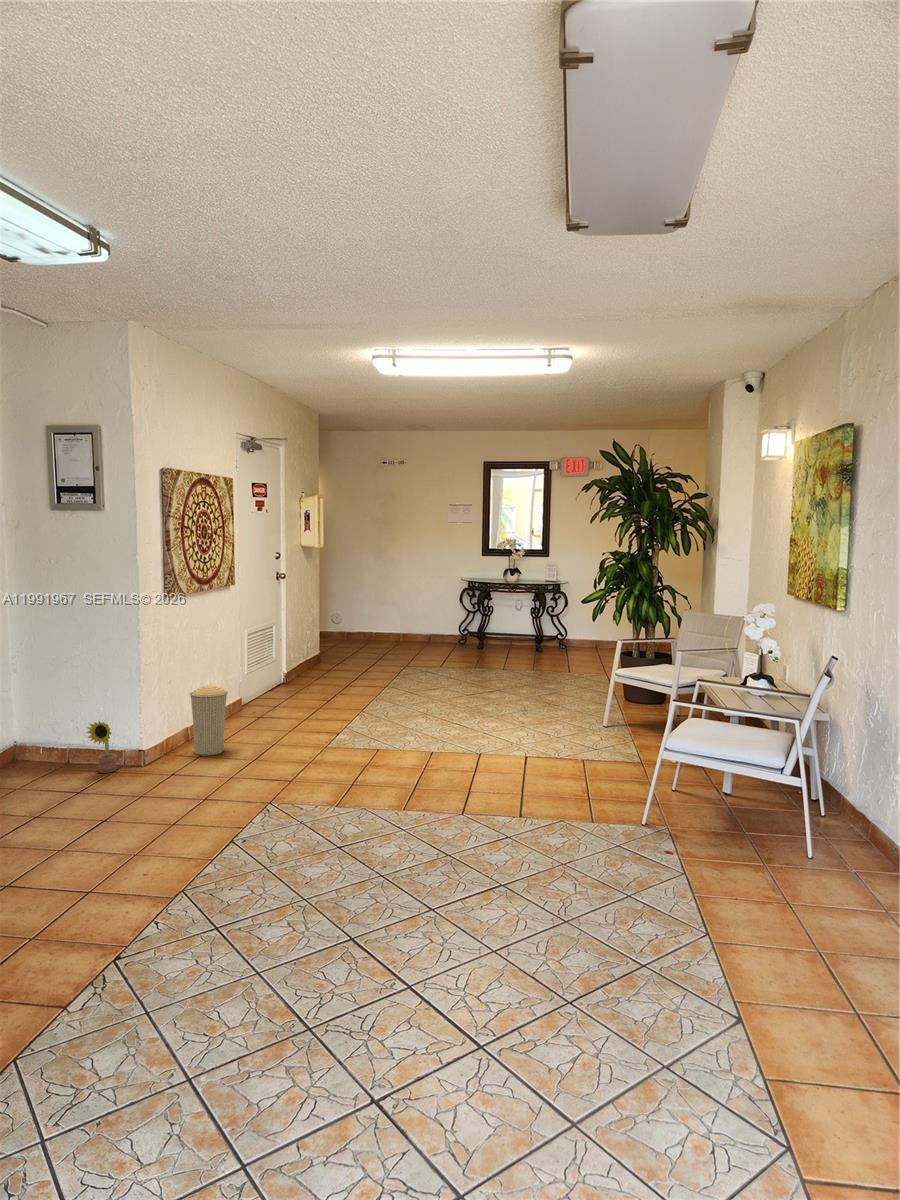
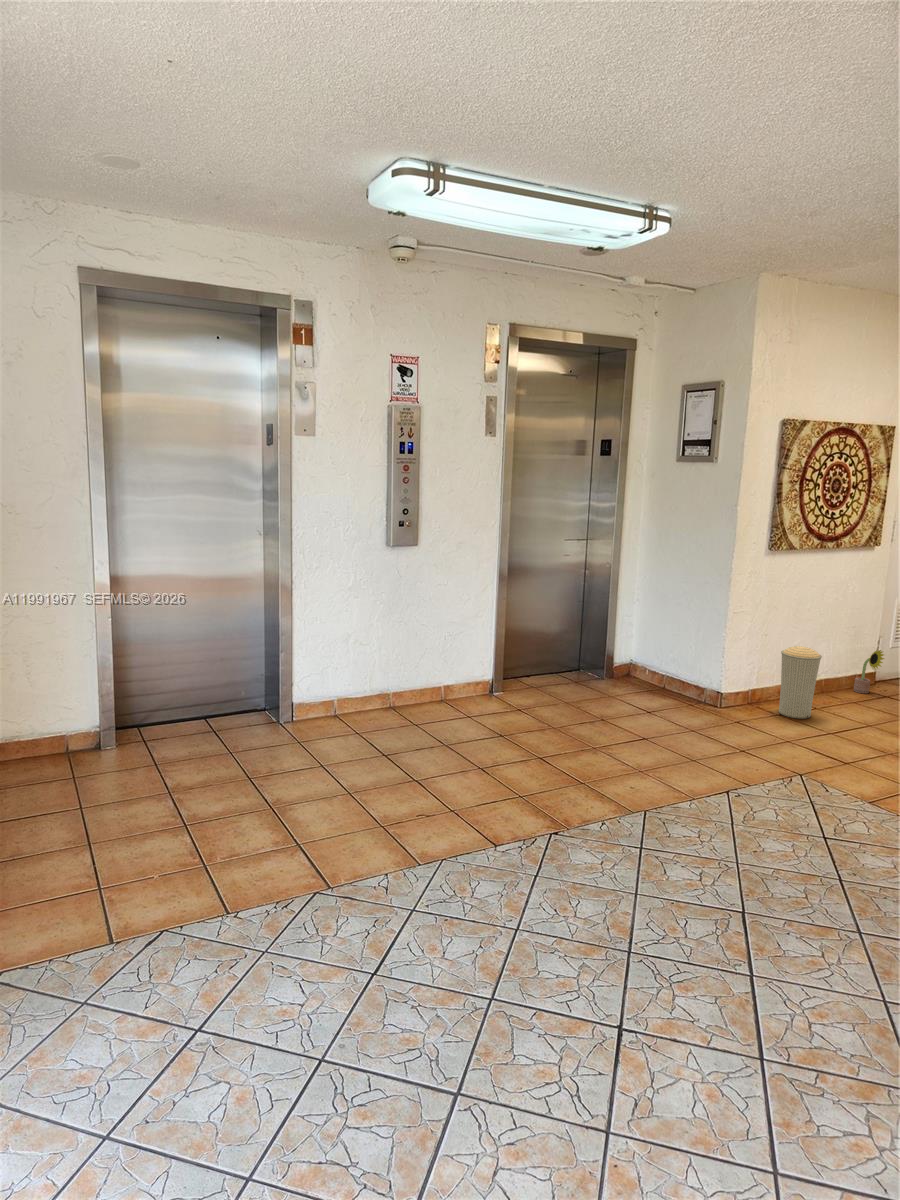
decorative plant: present [87,721,116,773] -> present [854,650,884,693]

